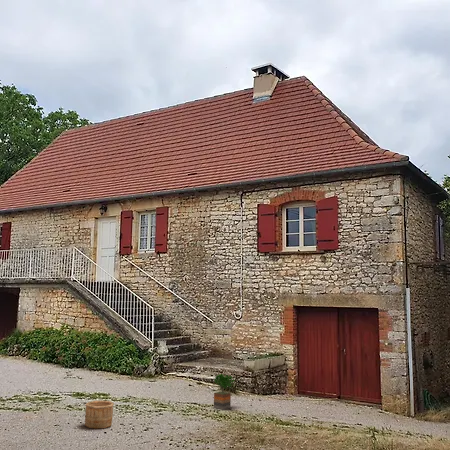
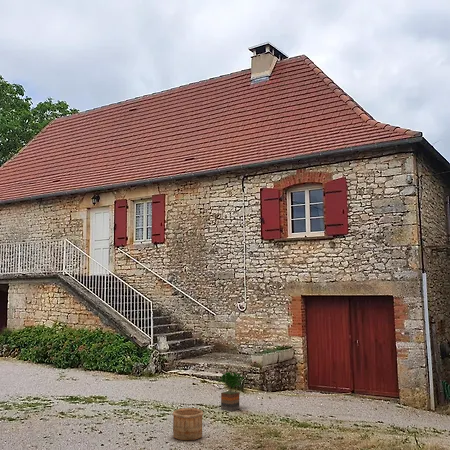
wooden bucket: present [85,400,114,429] -> present [173,408,203,440]

